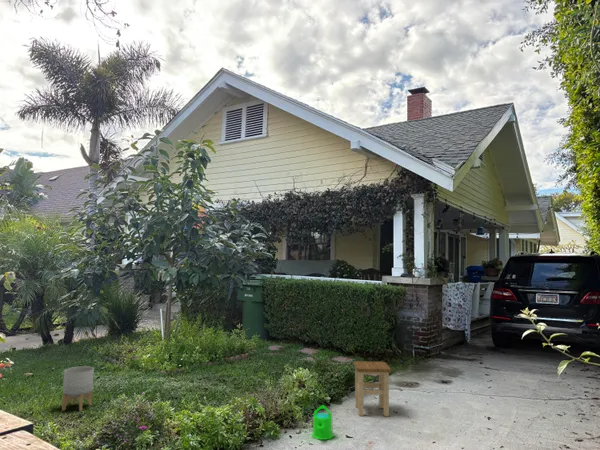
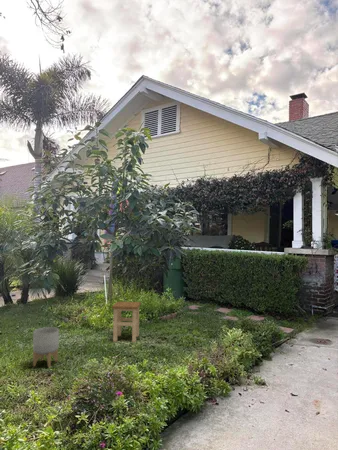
stool: present [353,361,391,416] -> present [112,302,141,342]
watering can: present [312,406,333,440] -> none [260,367,283,400]

